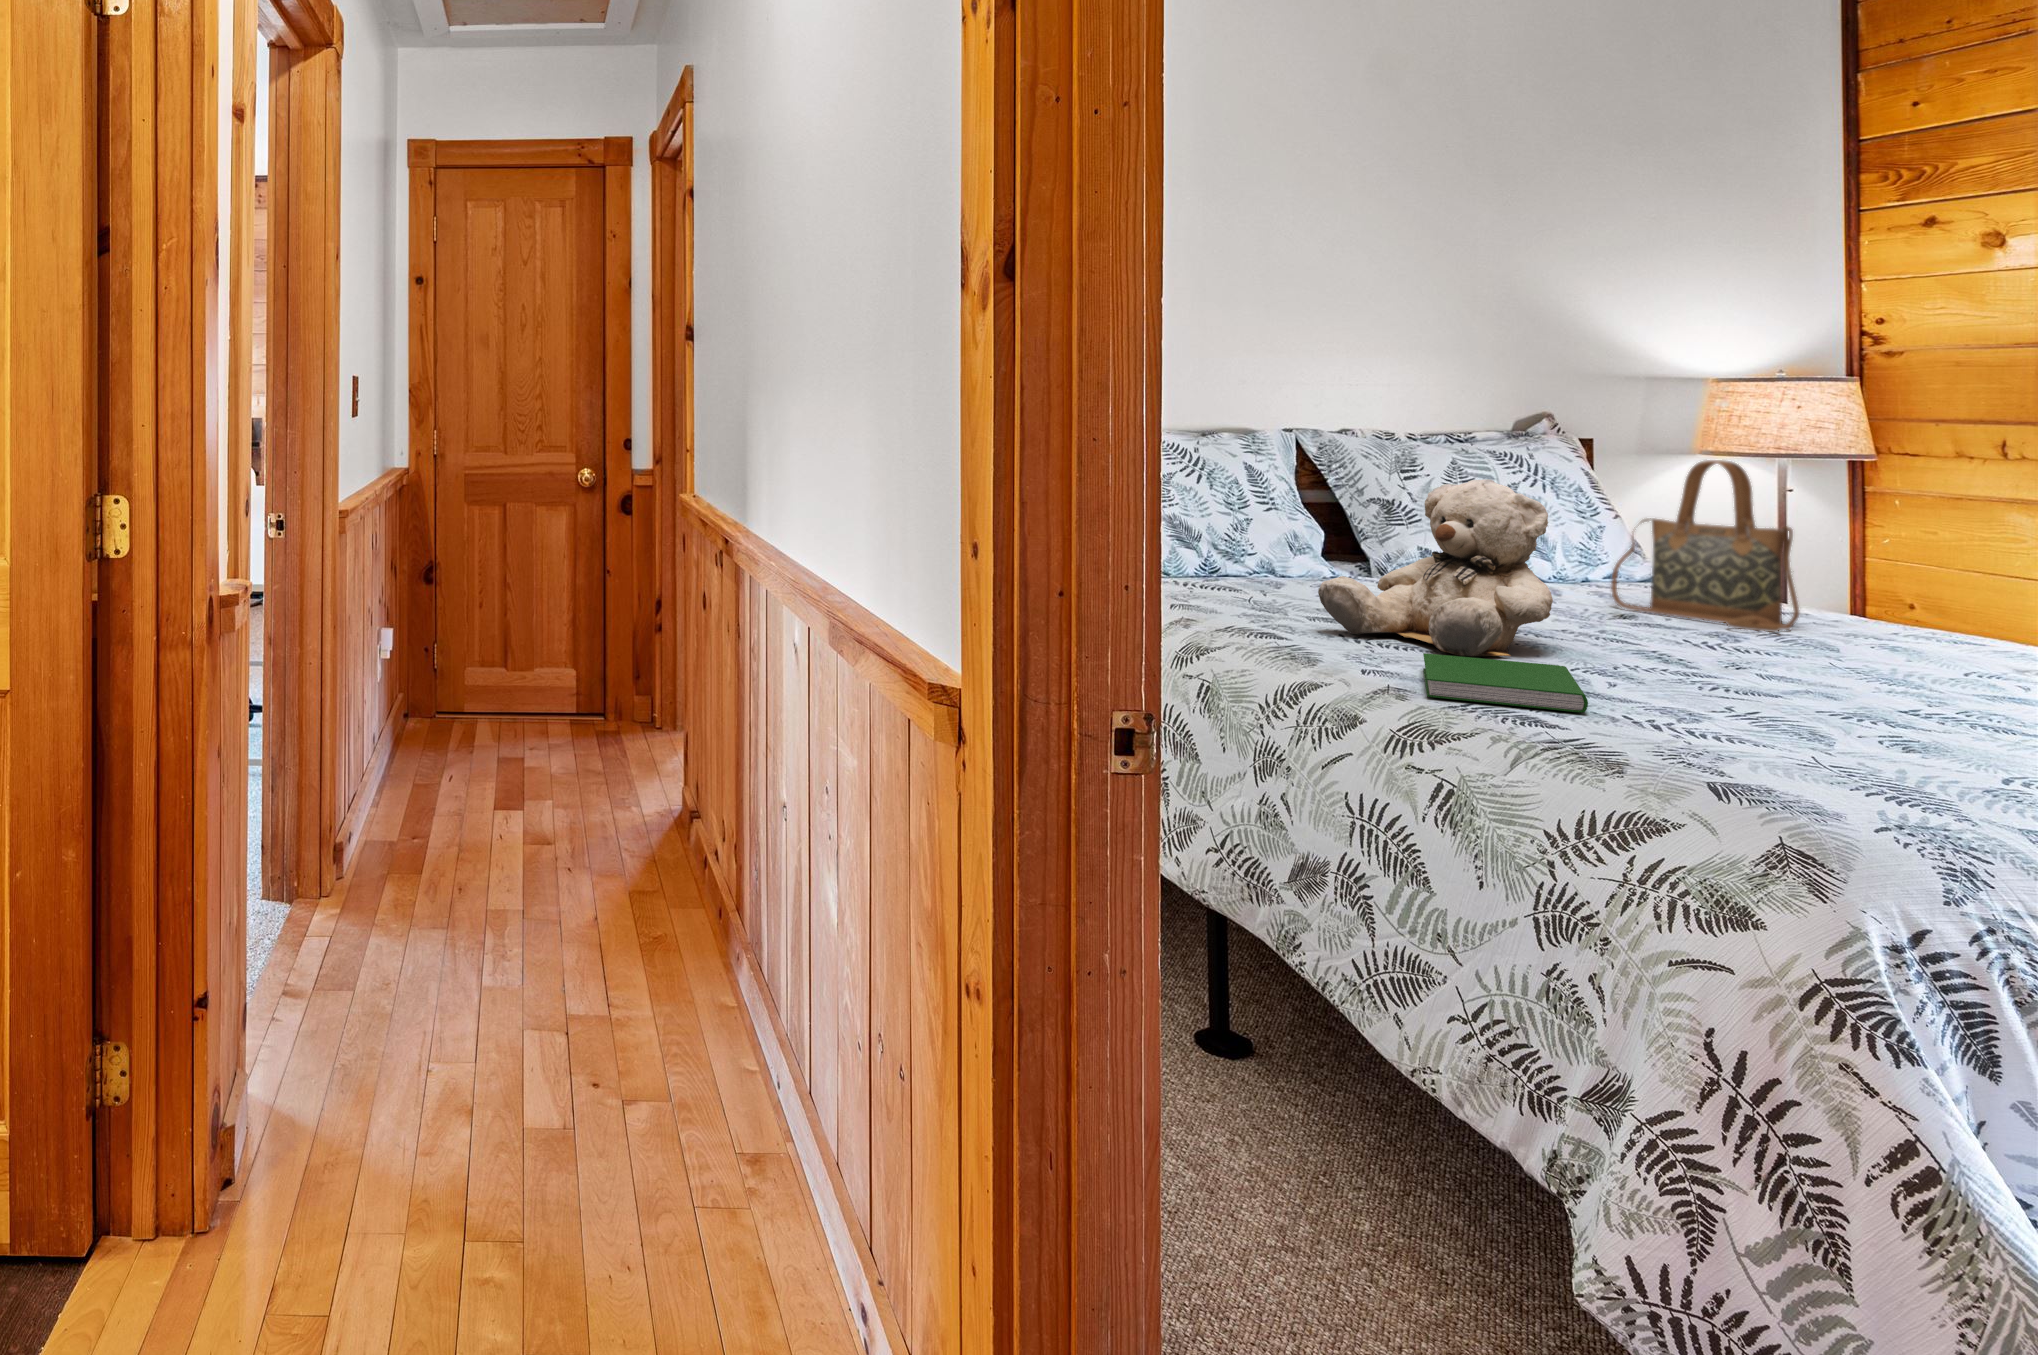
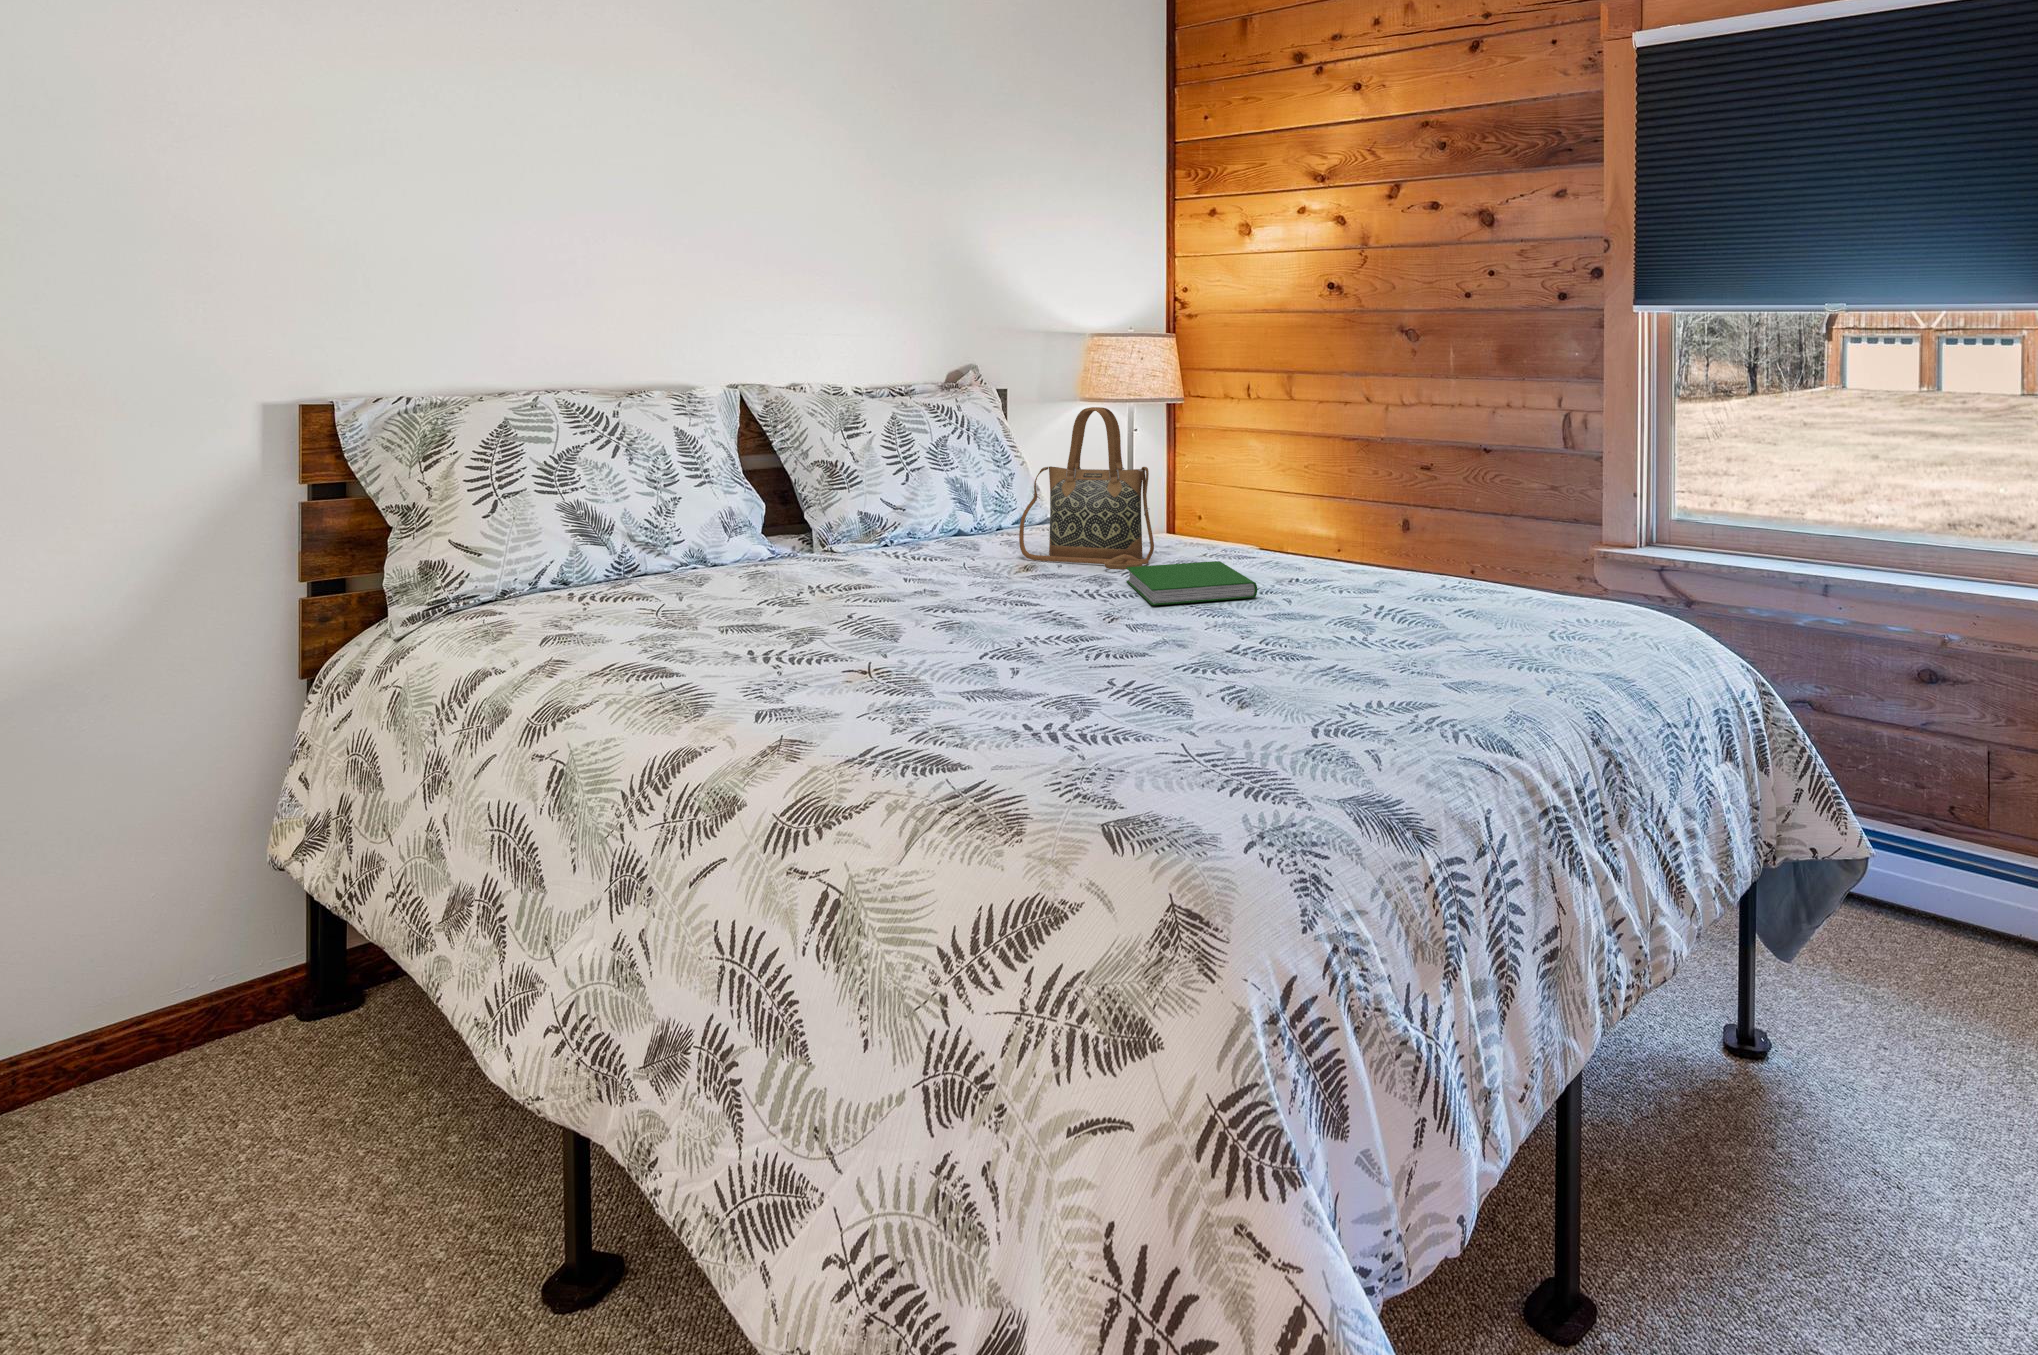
teddy bear: present [1318,479,1553,656] -> none [724,442,964,660]
hardcover book: present [1423,653,1588,712] -> present [1126,561,1257,605]

